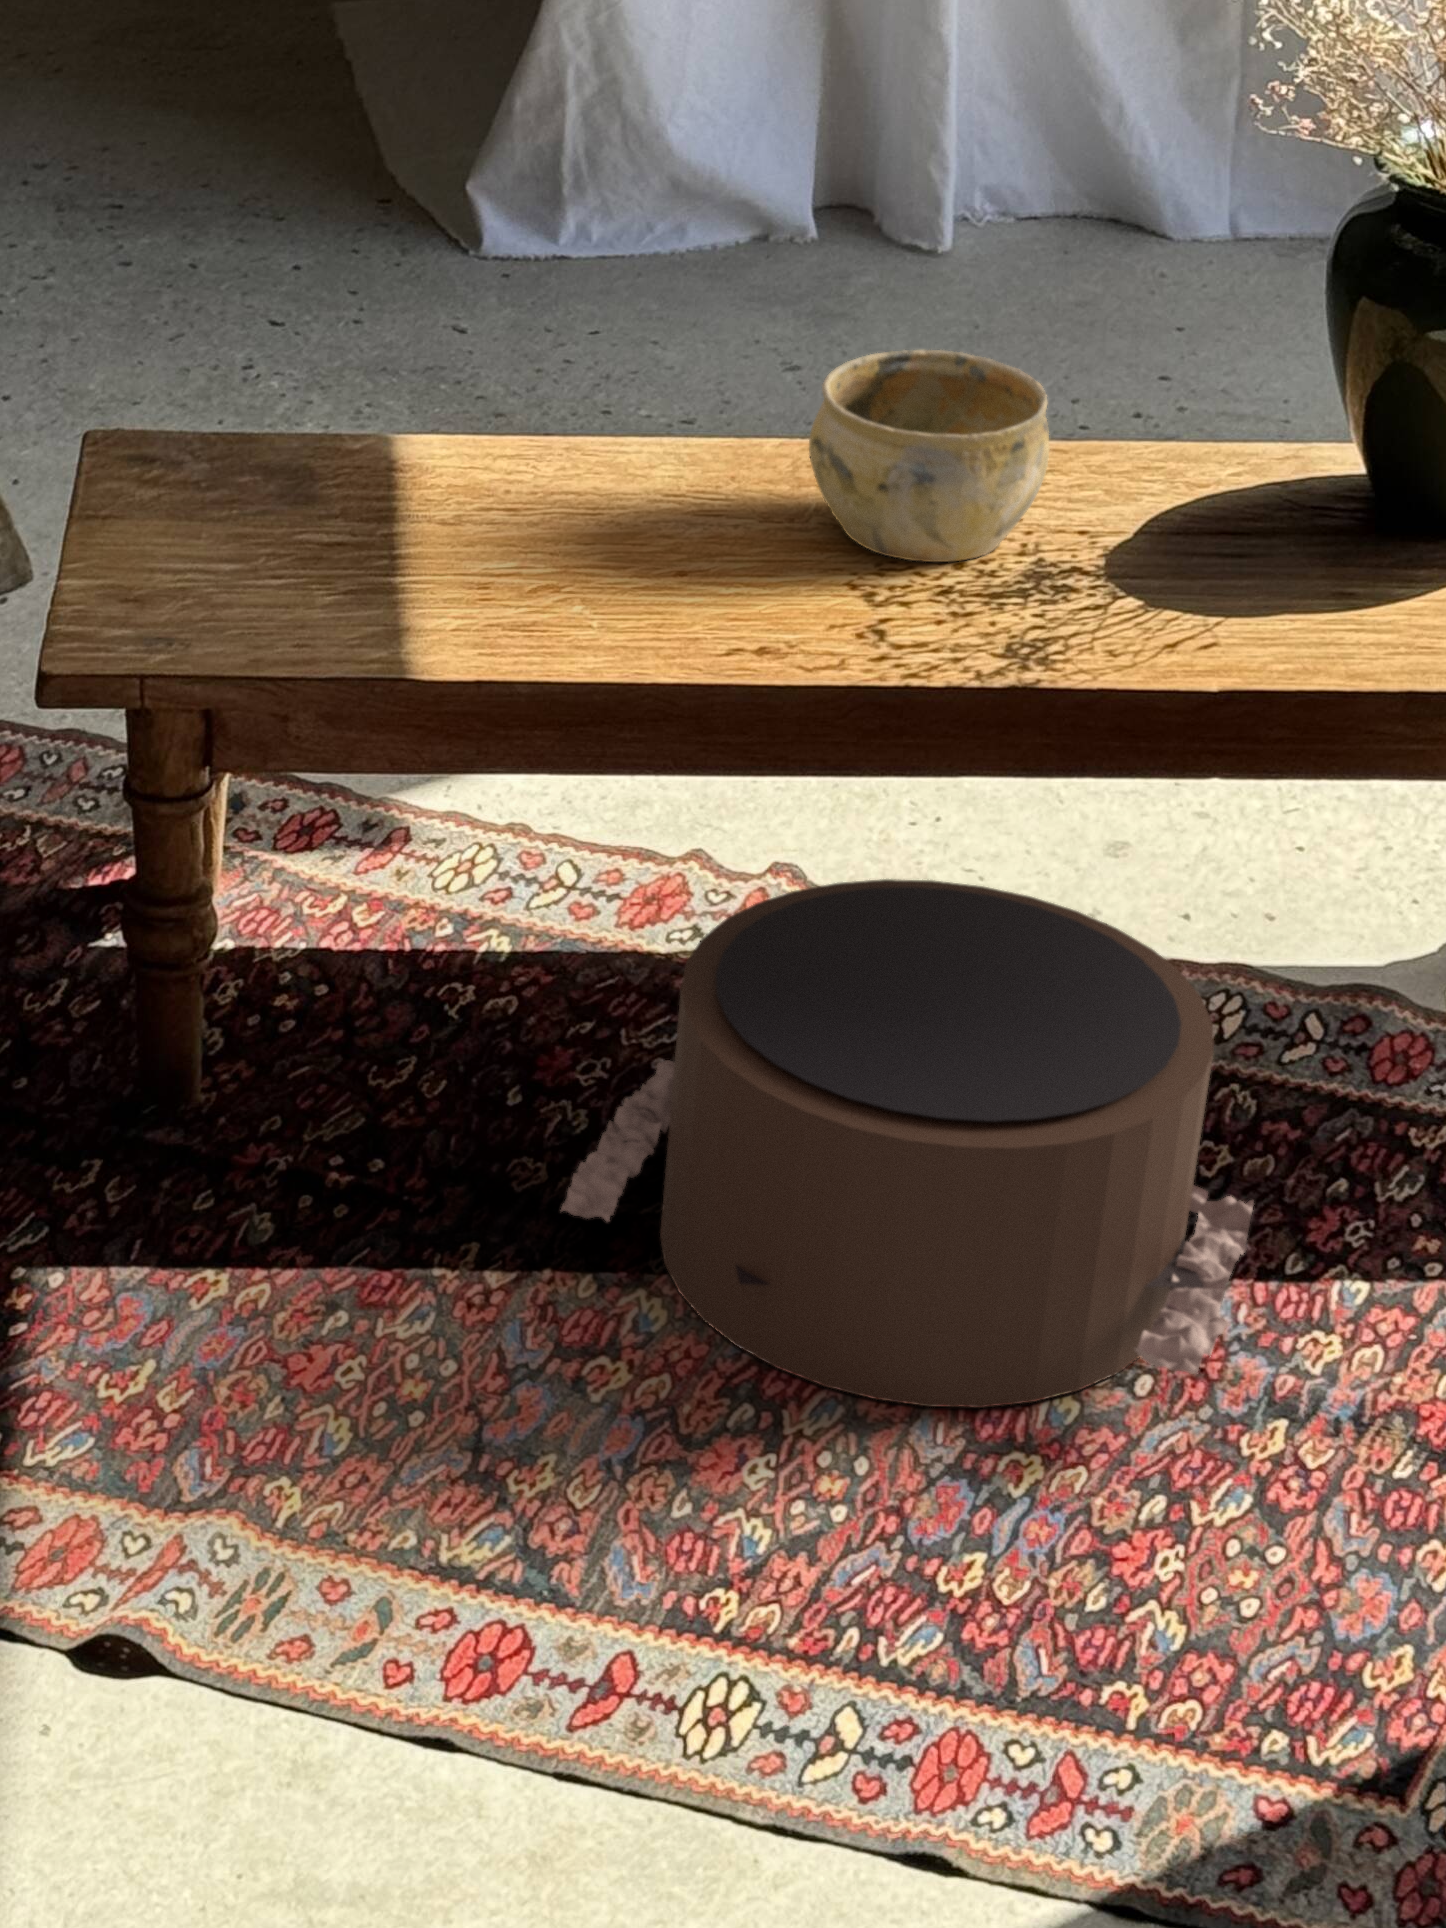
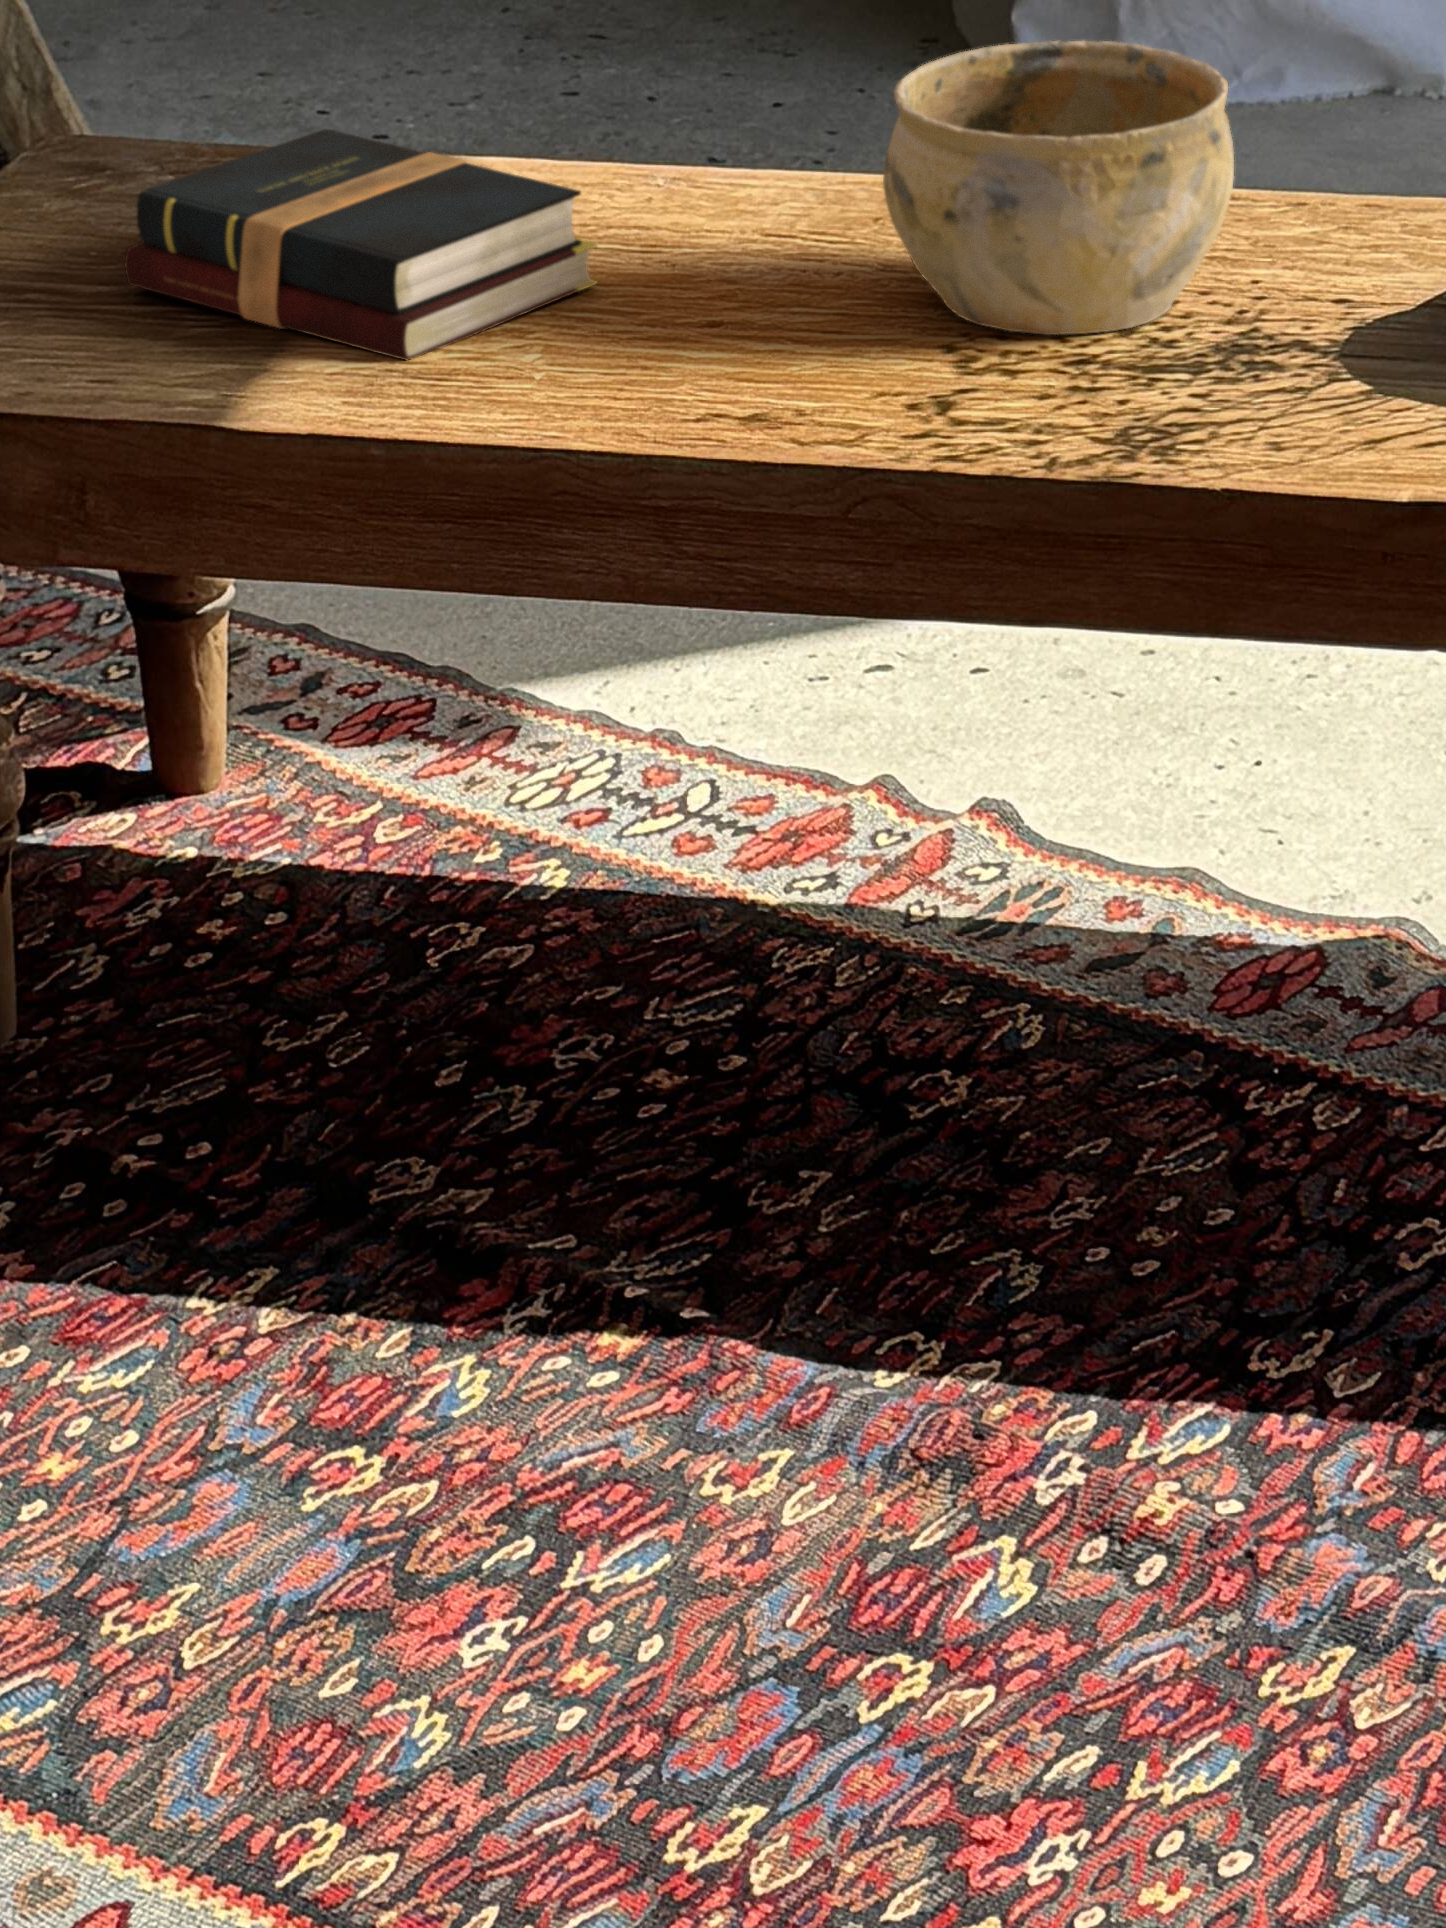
hardback book: none [277,416,606,601] -> present [125,129,597,361]
pouf: present [561,879,1254,1408] -> none [335,788,1393,1579]

